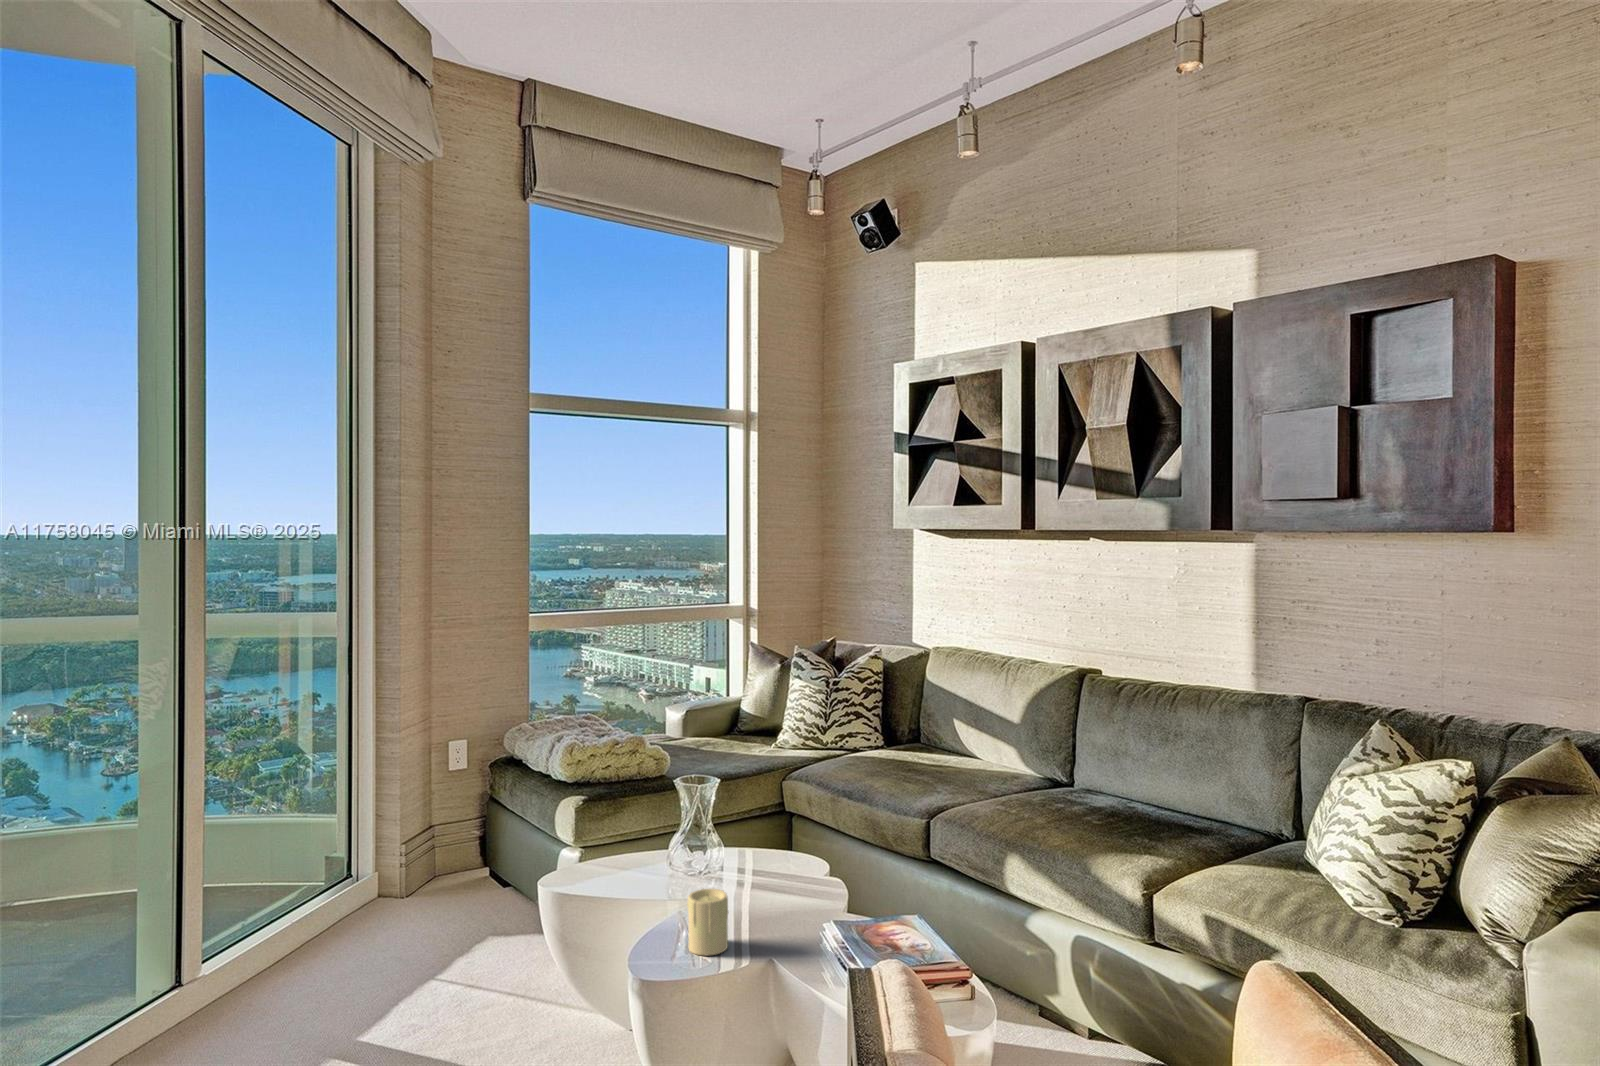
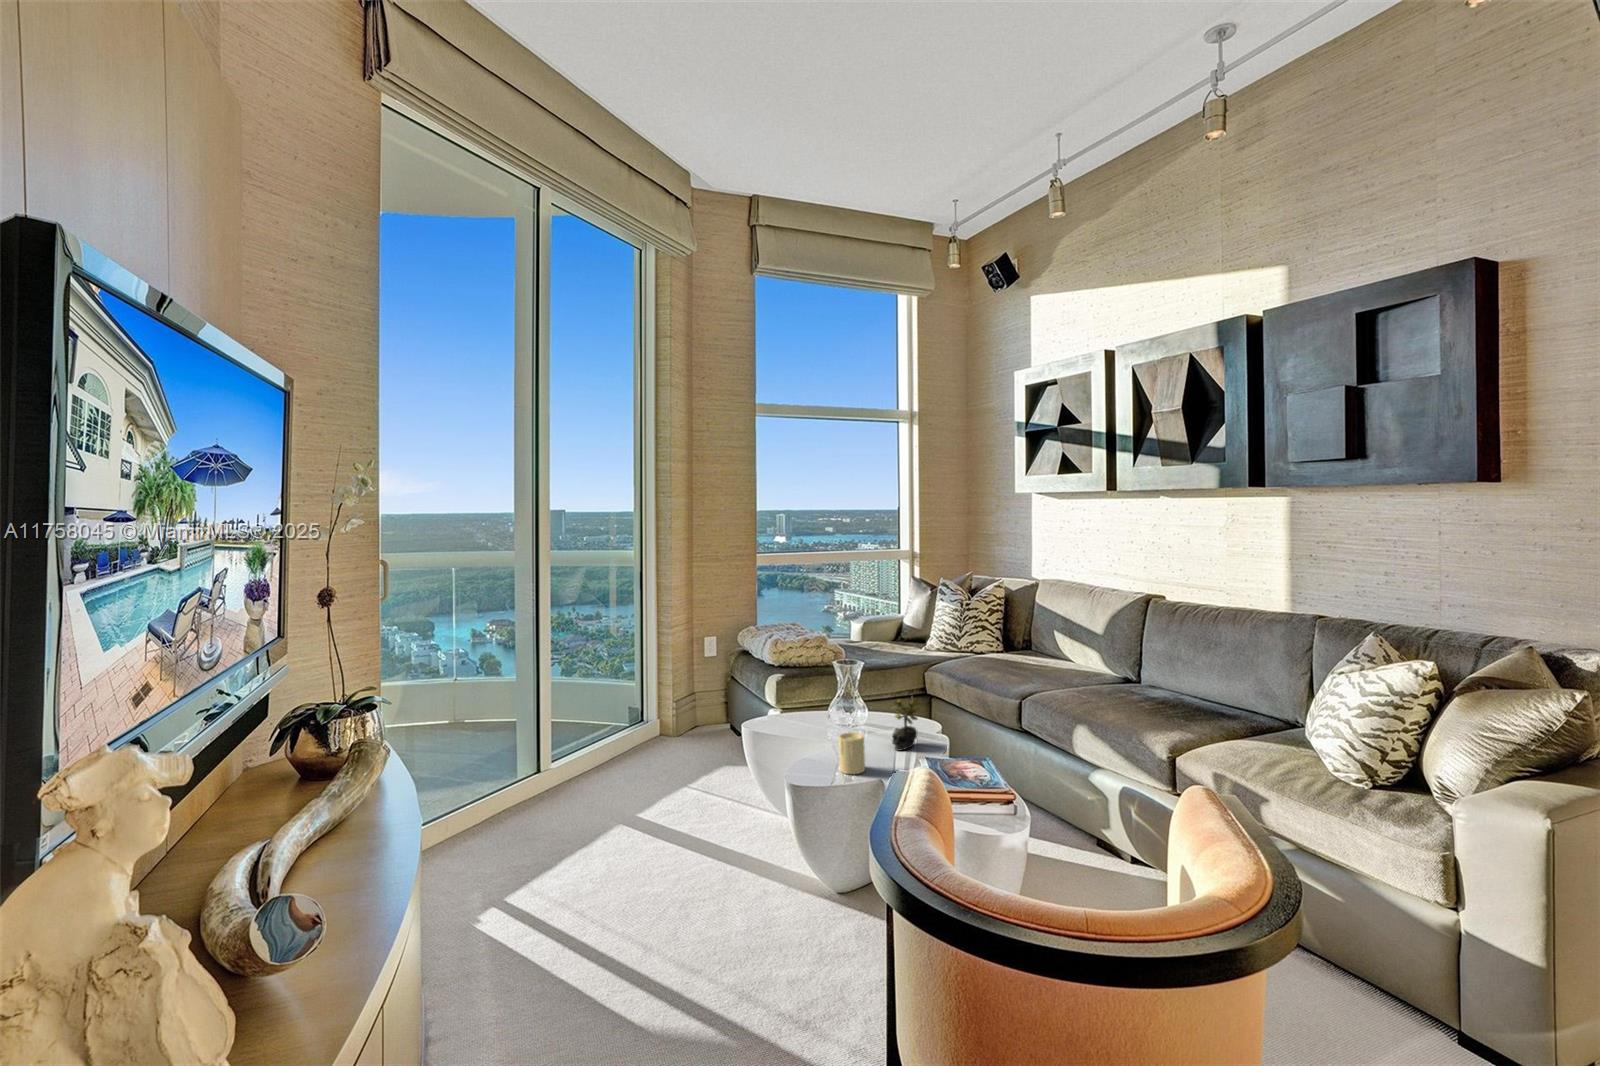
succulent plant: none [757,824,803,909] -> present [891,699,921,751]

